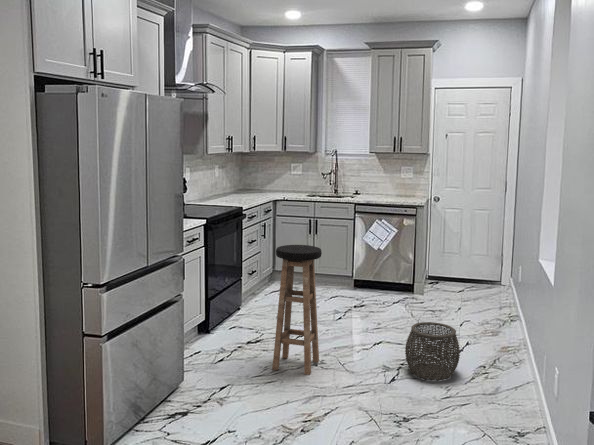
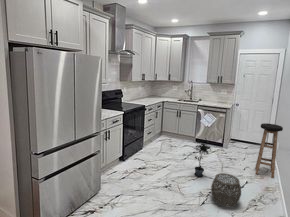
bar stool: present [272,245,322,375] -> present [255,123,283,178]
potted plant: none [361,262,398,343] -> present [195,138,211,177]

